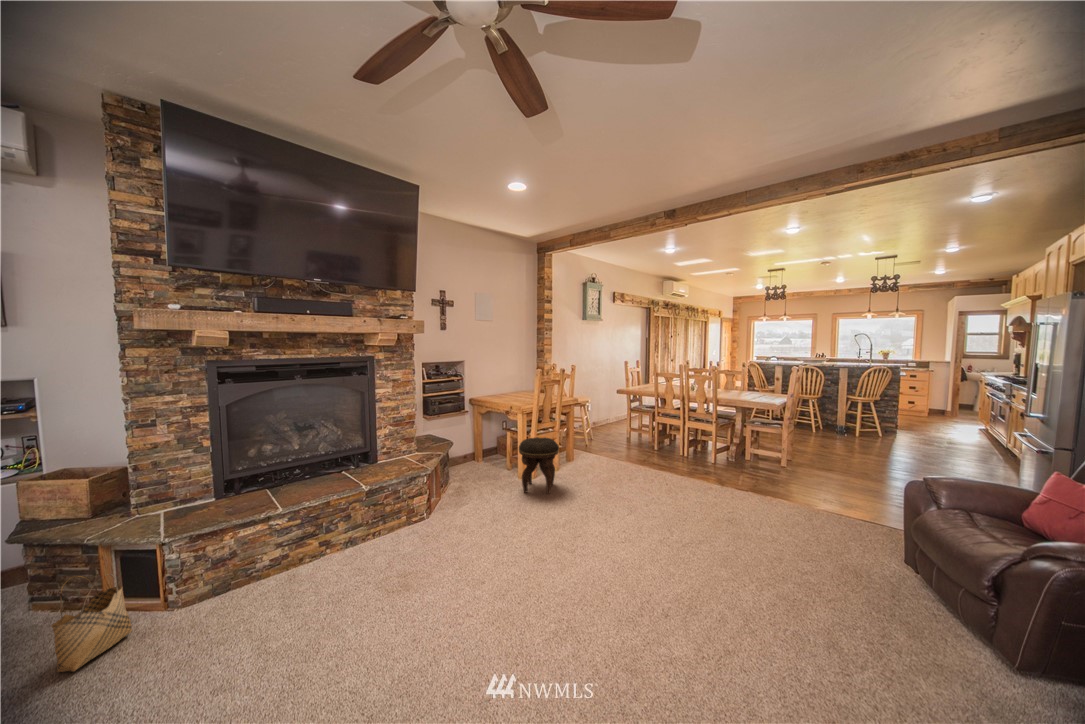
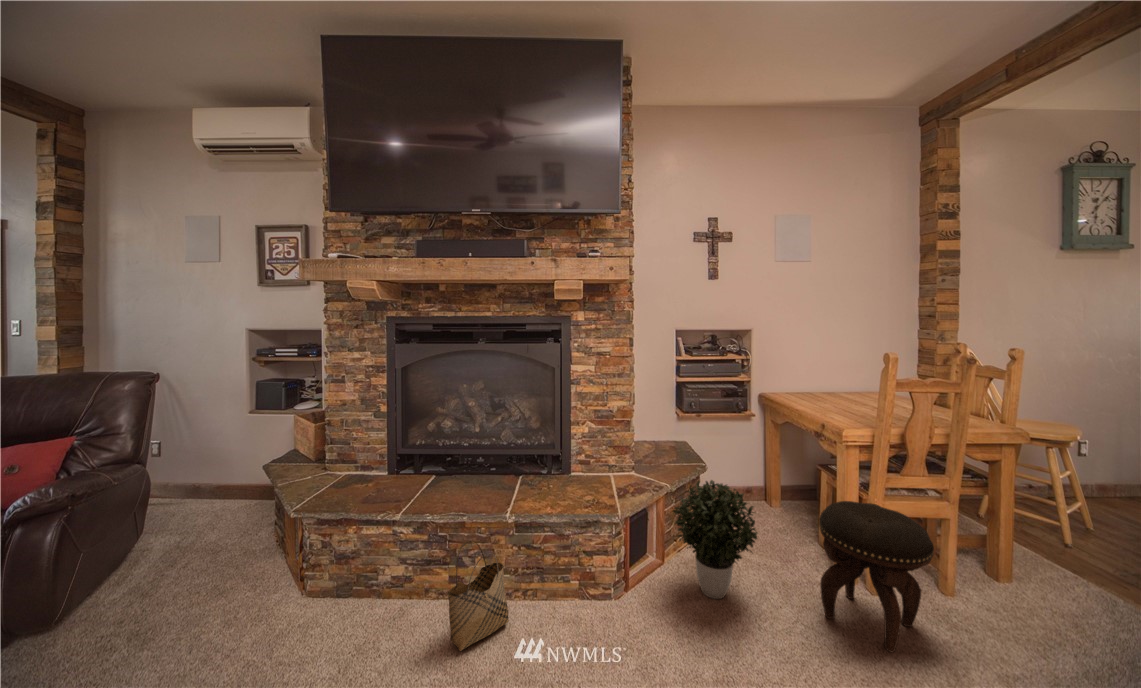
potted plant: none [453,442,497,503] -> present [673,480,758,599]
woven basket: present [51,574,132,672] -> present [447,541,508,651]

